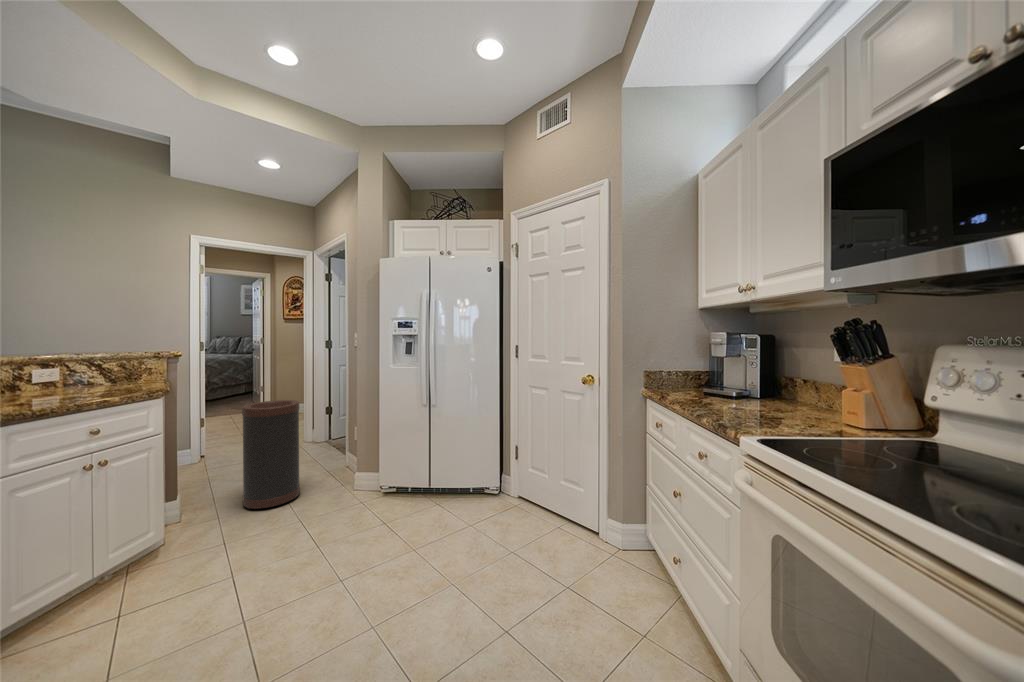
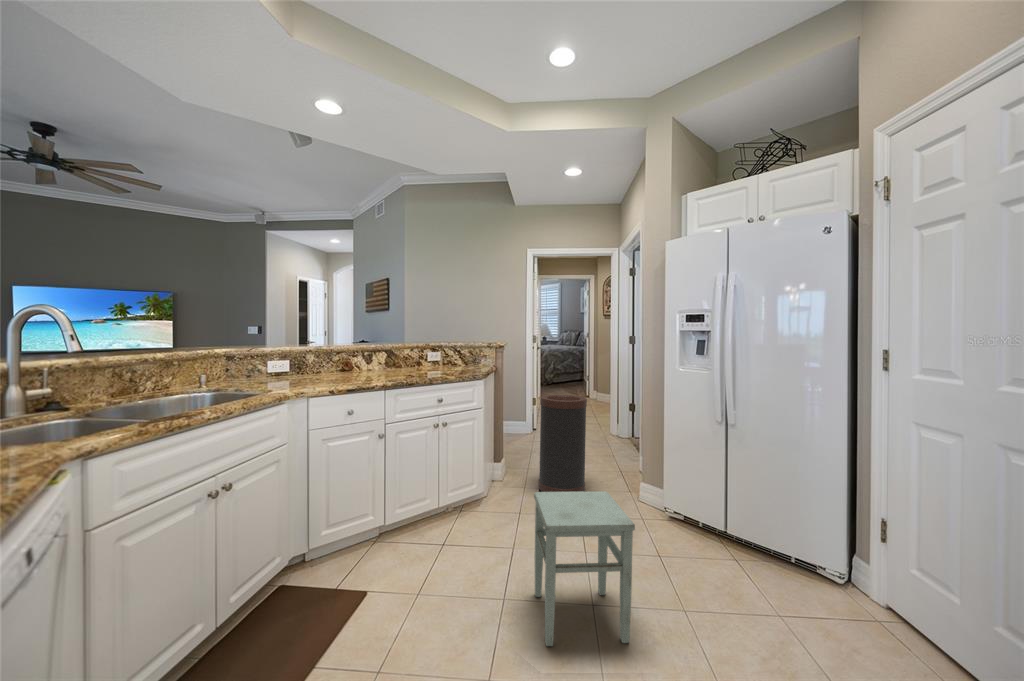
stool: none [277,483,390,649] -> present [534,491,635,646]

